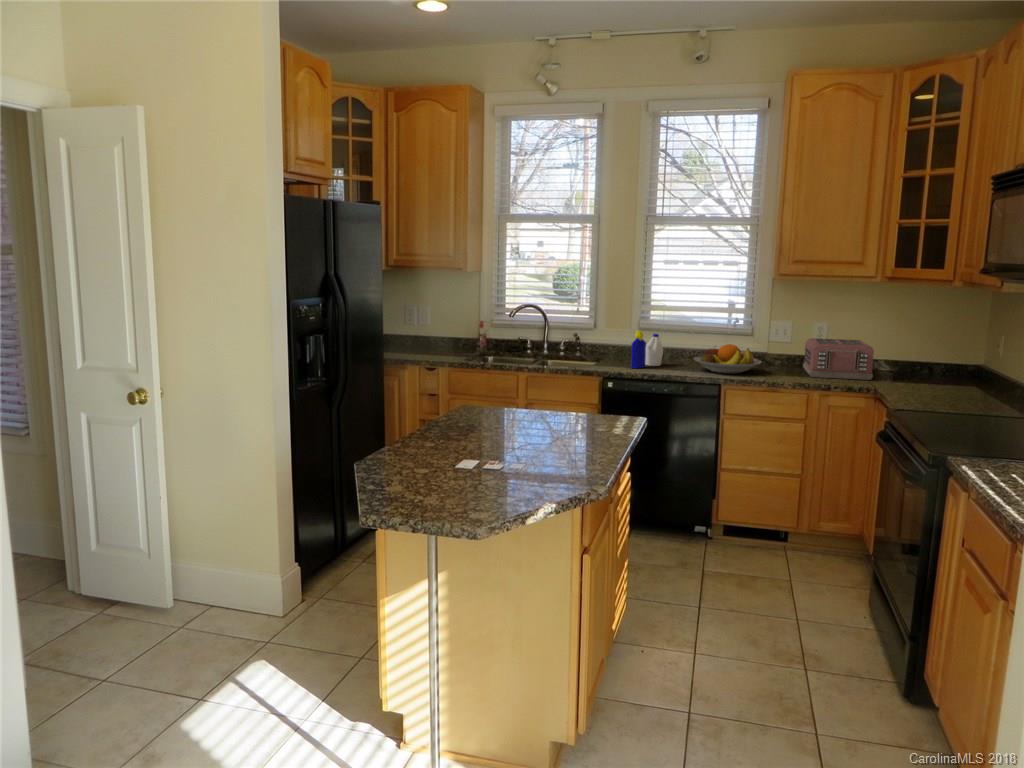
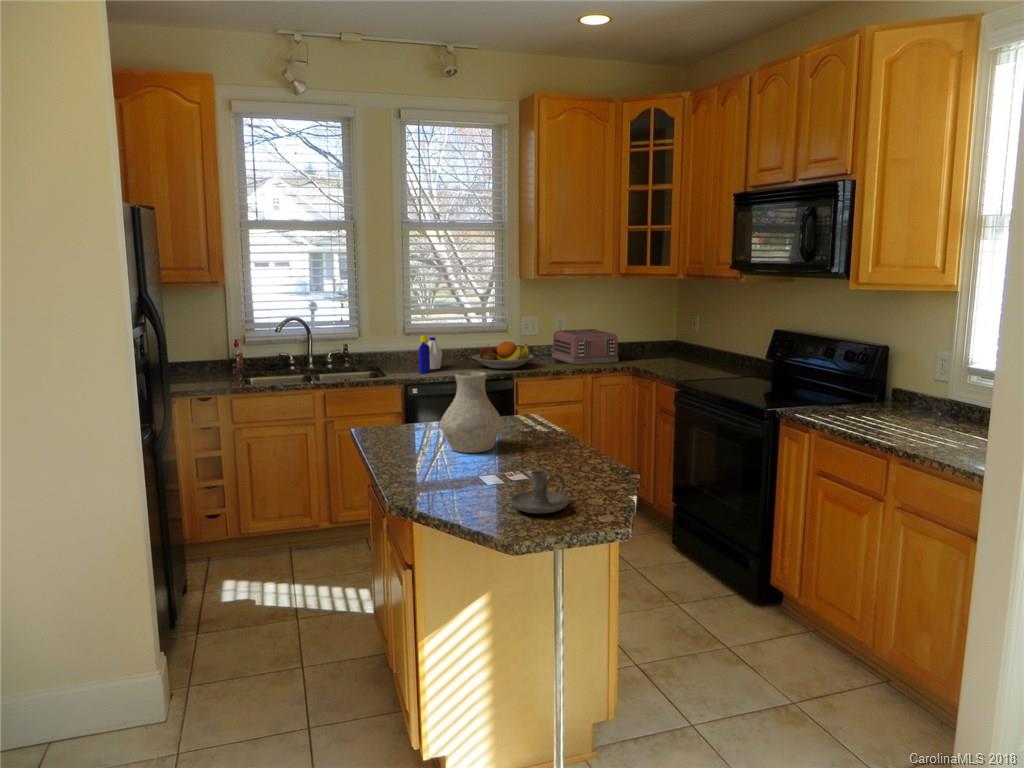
vase: none [483,360,544,440] -> present [440,371,503,453]
candle holder: none [411,455,481,498] -> present [511,470,568,514]

